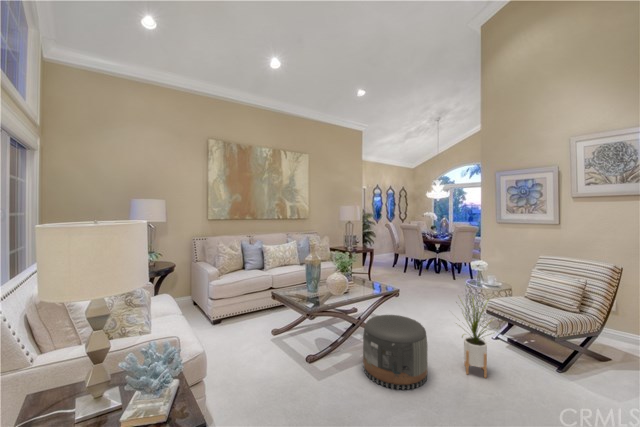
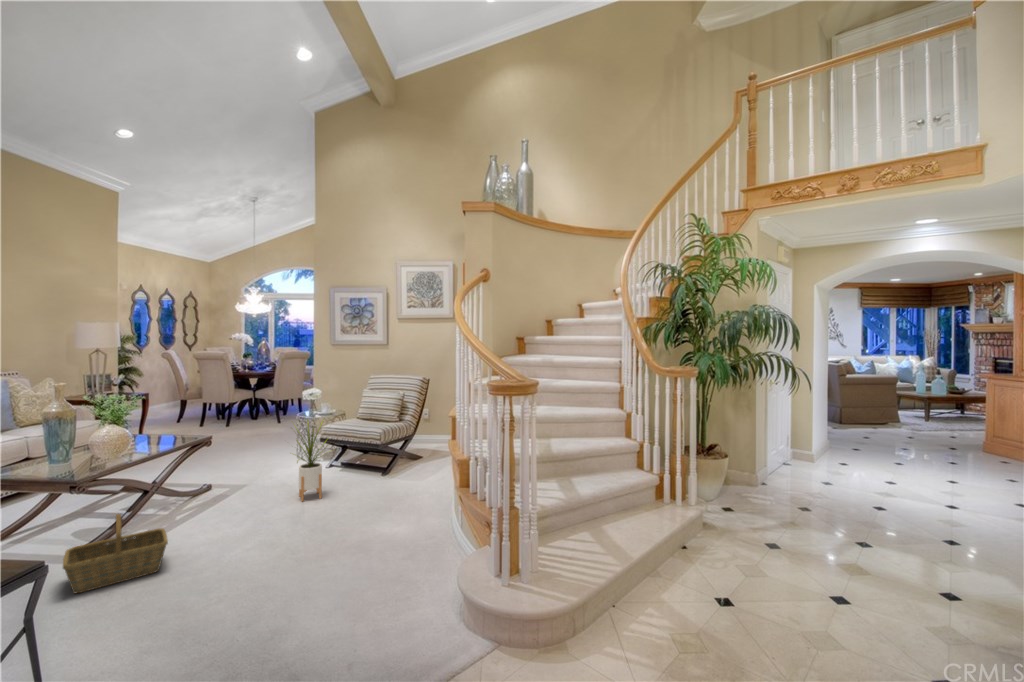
pouf: present [363,315,427,390] -> none [167,458,259,542]
basket: none [297,348,357,406] -> present [63,514,168,593]

